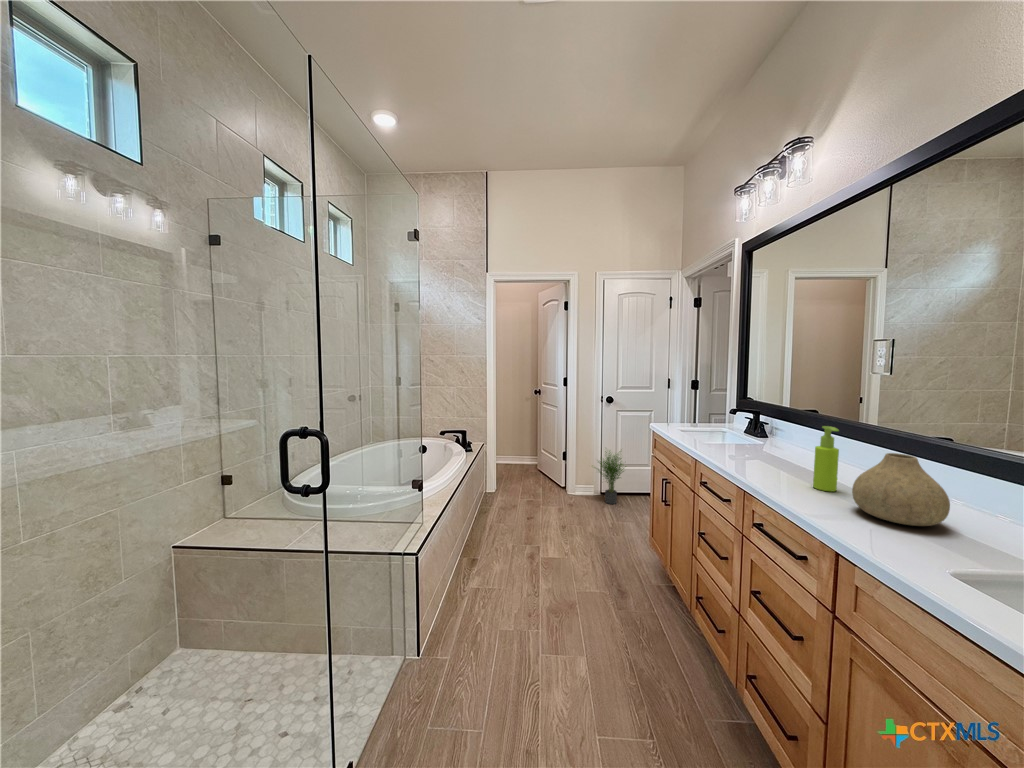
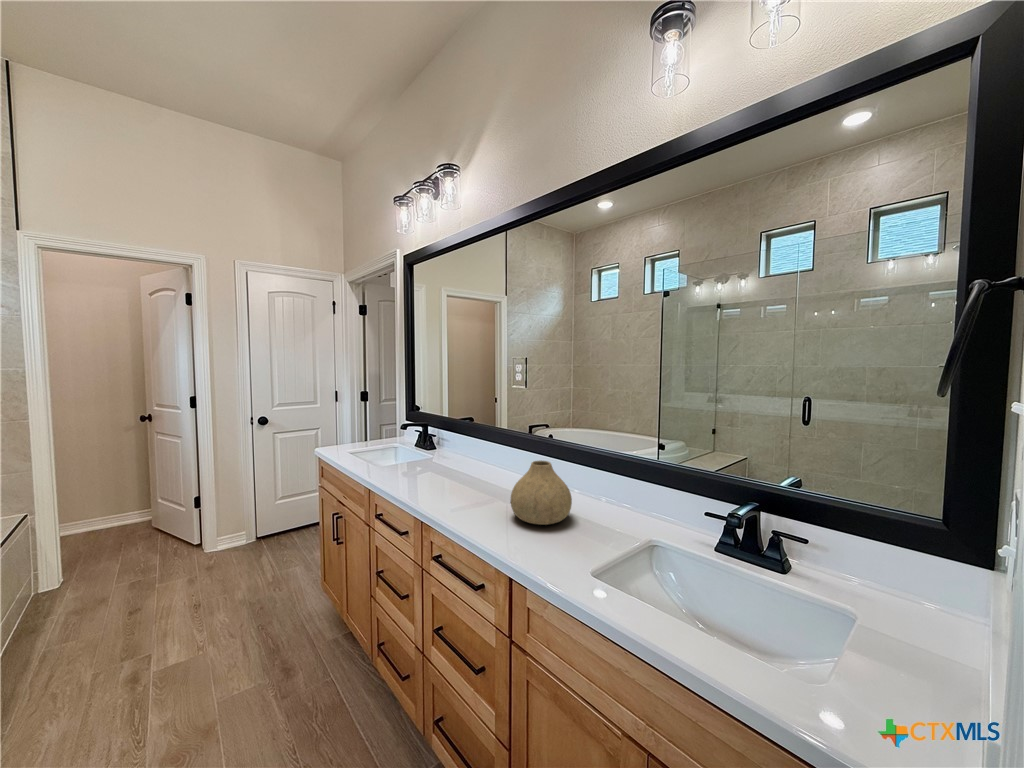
soap dispenser: present [813,426,839,491] -> none [479,440,496,502]
potted plant: present [598,452,626,504] -> none [234,475,294,550]

